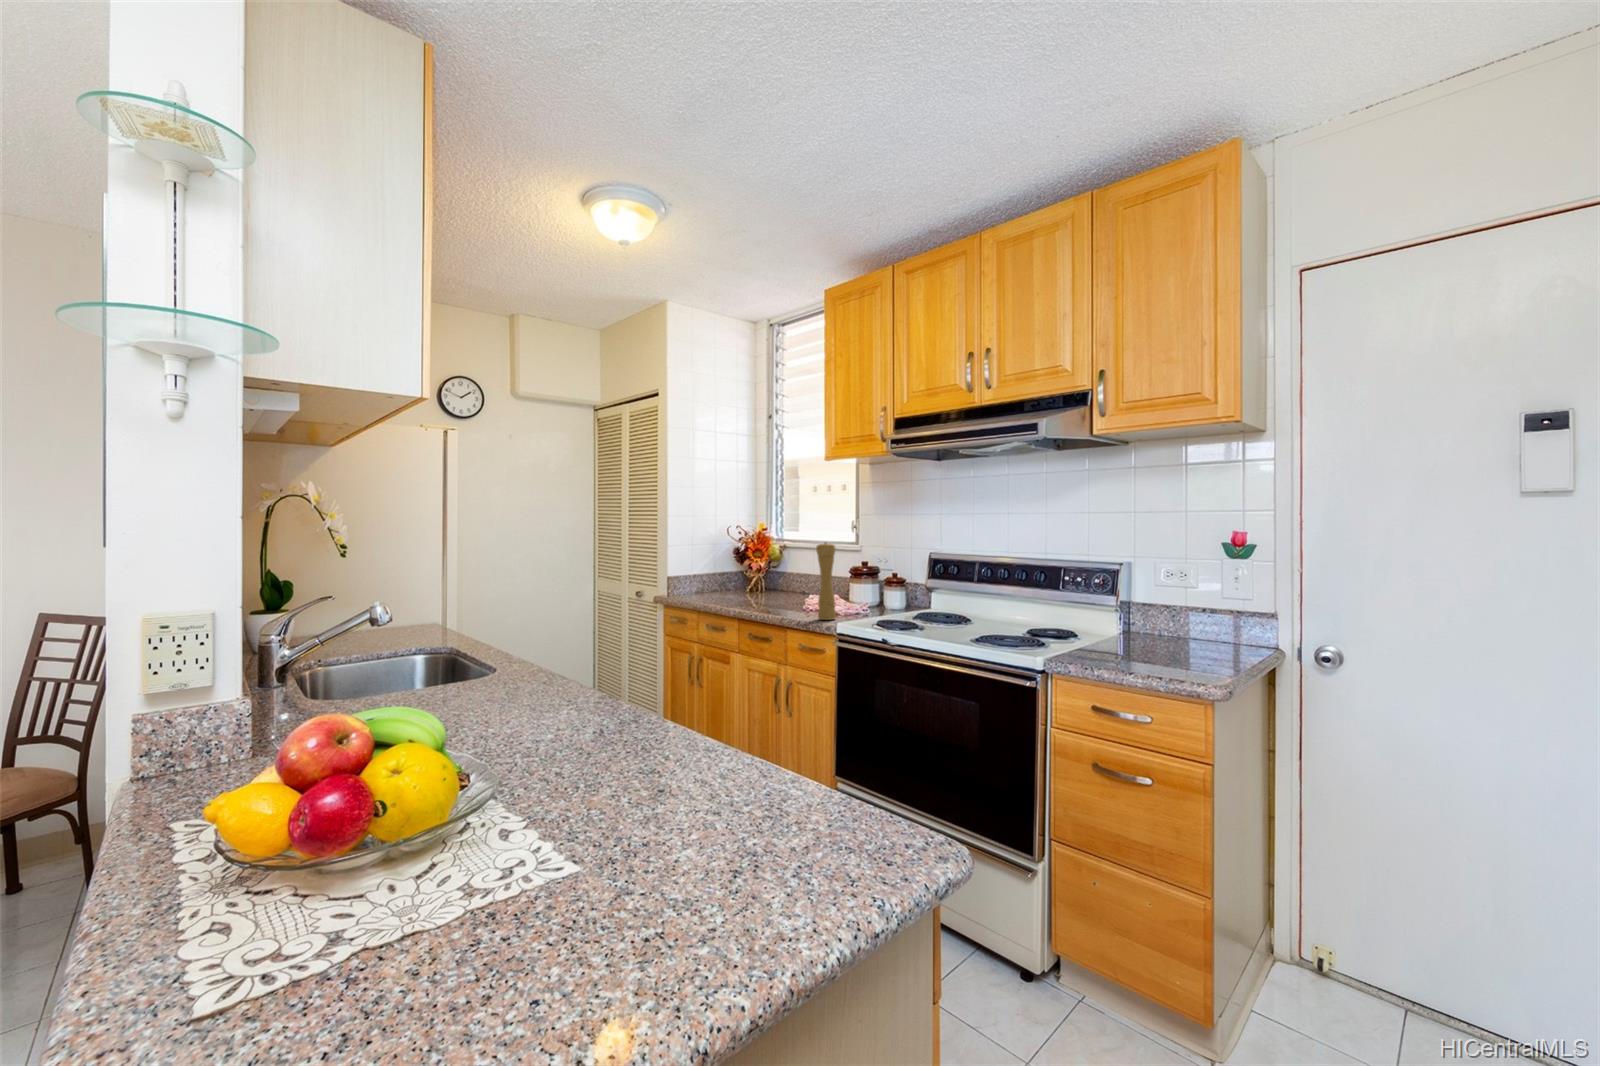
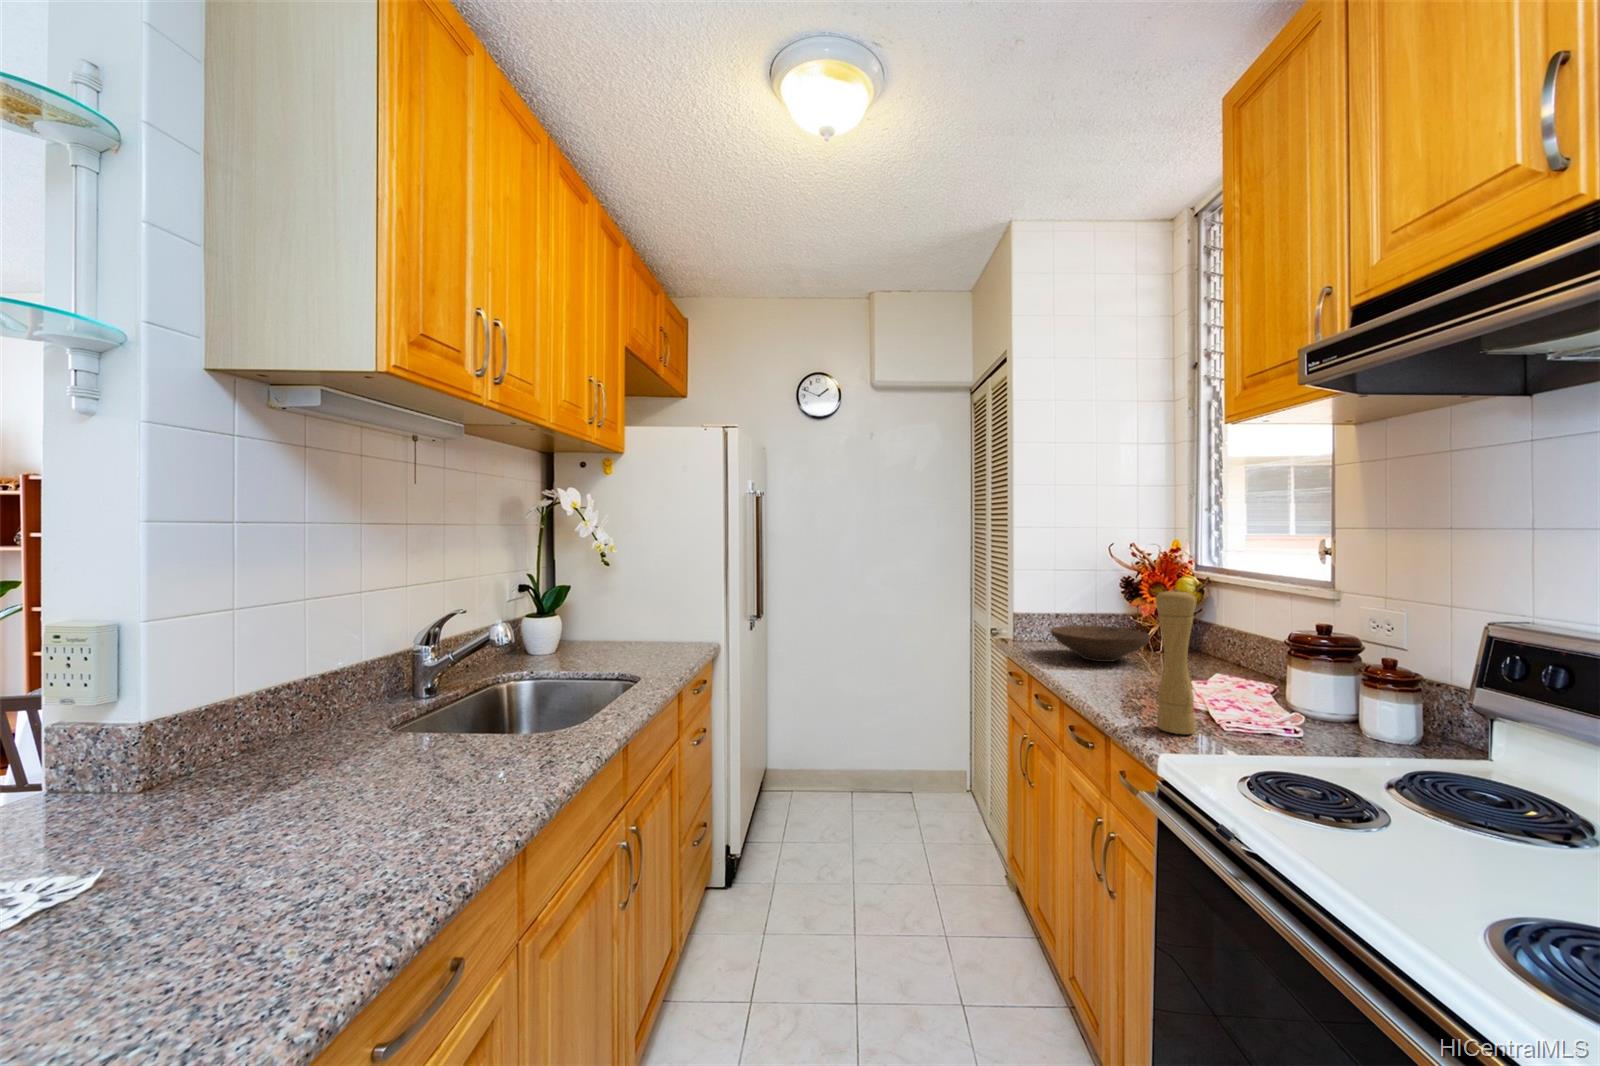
wooden bowl: none [705,581,767,603] -> present [1051,626,1150,662]

